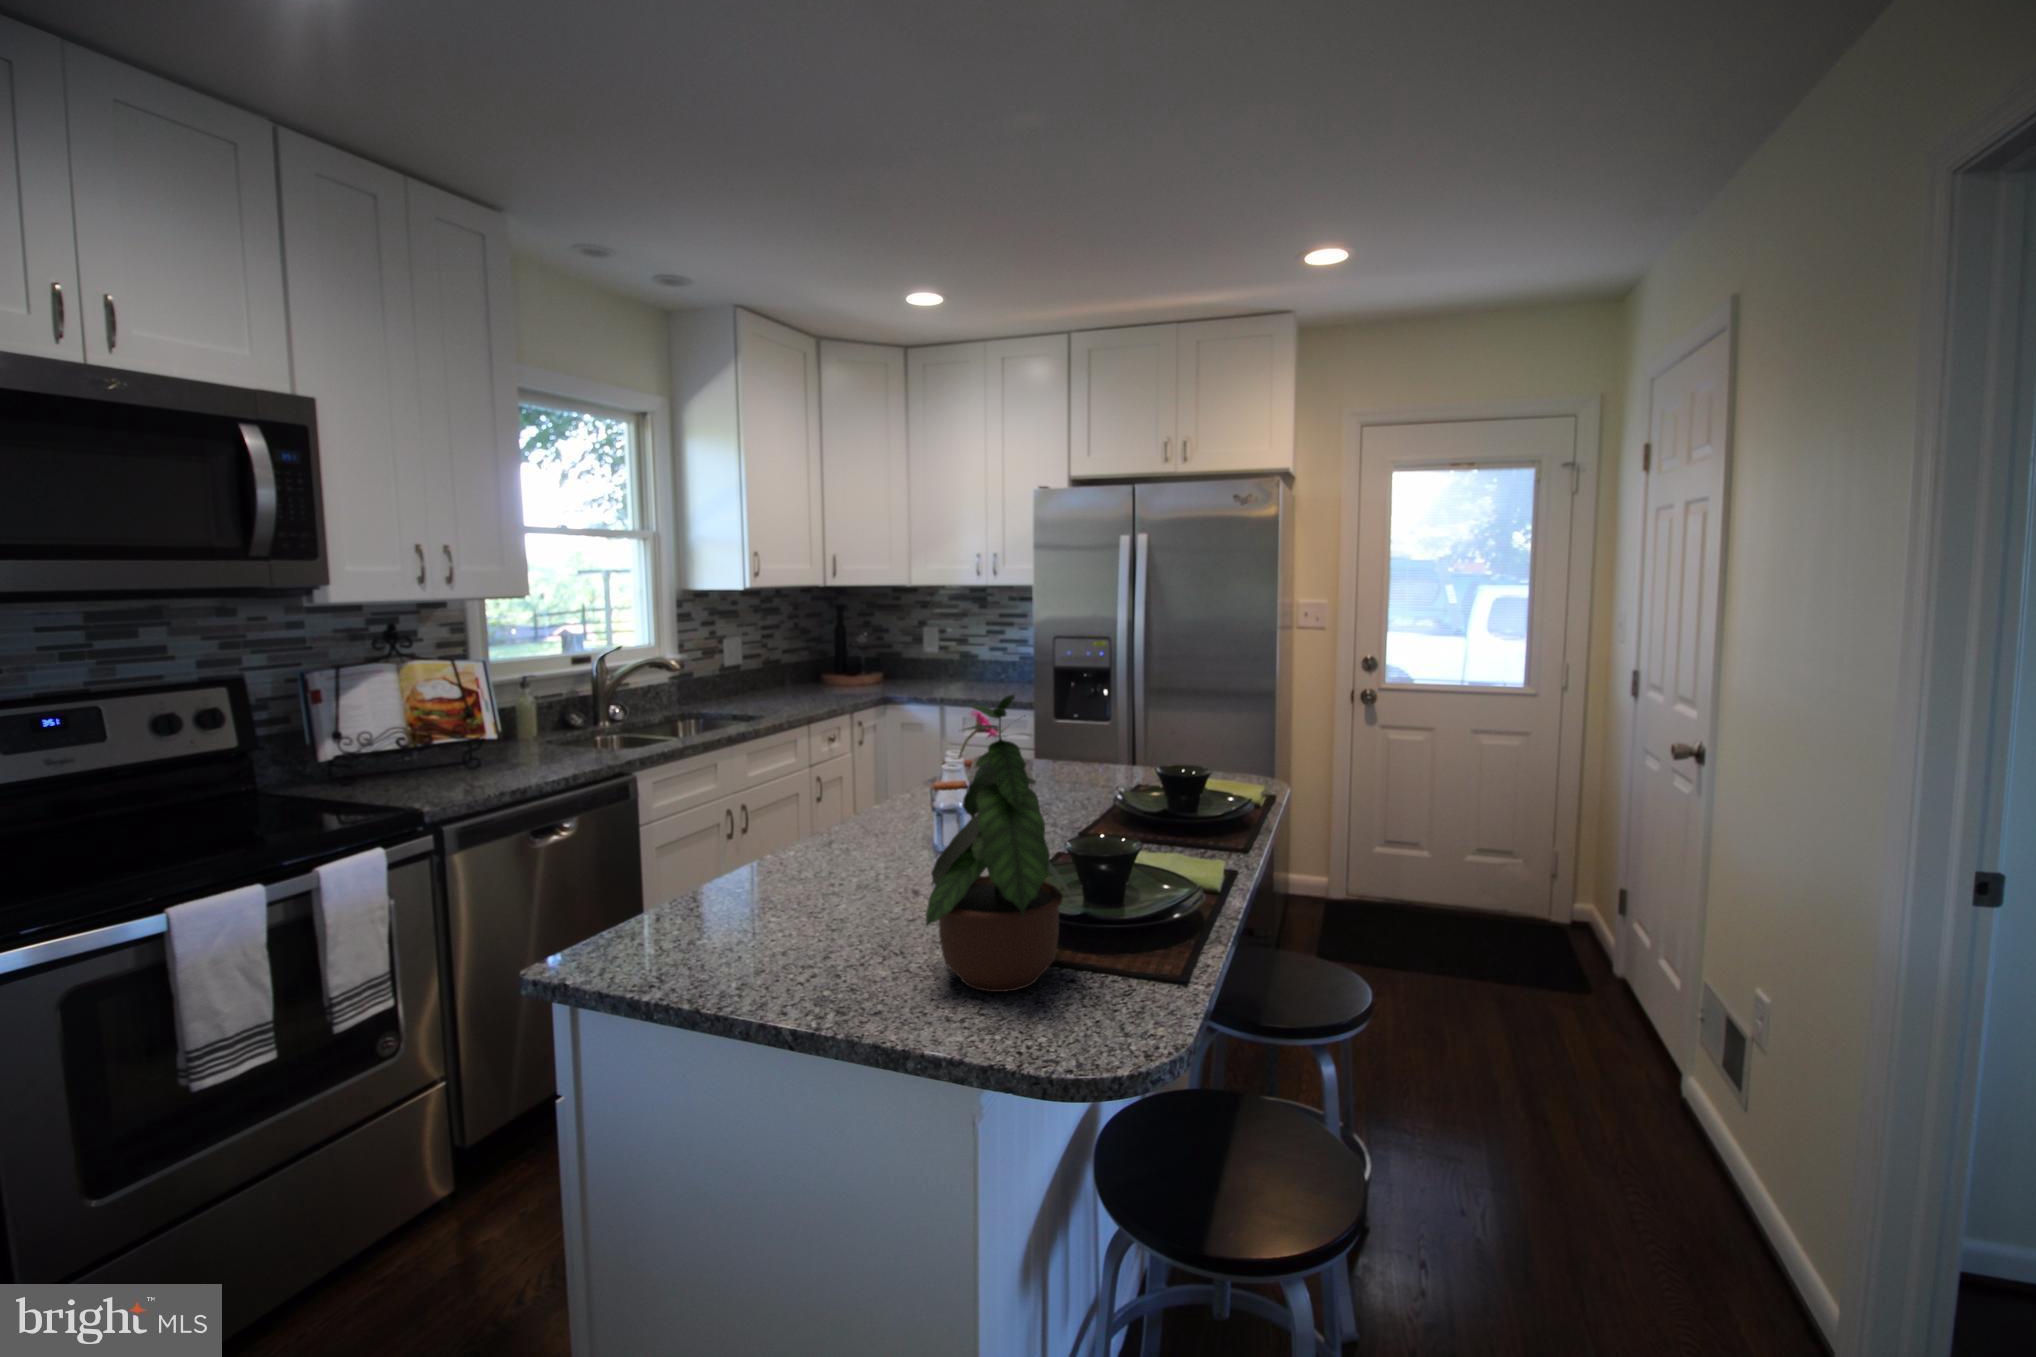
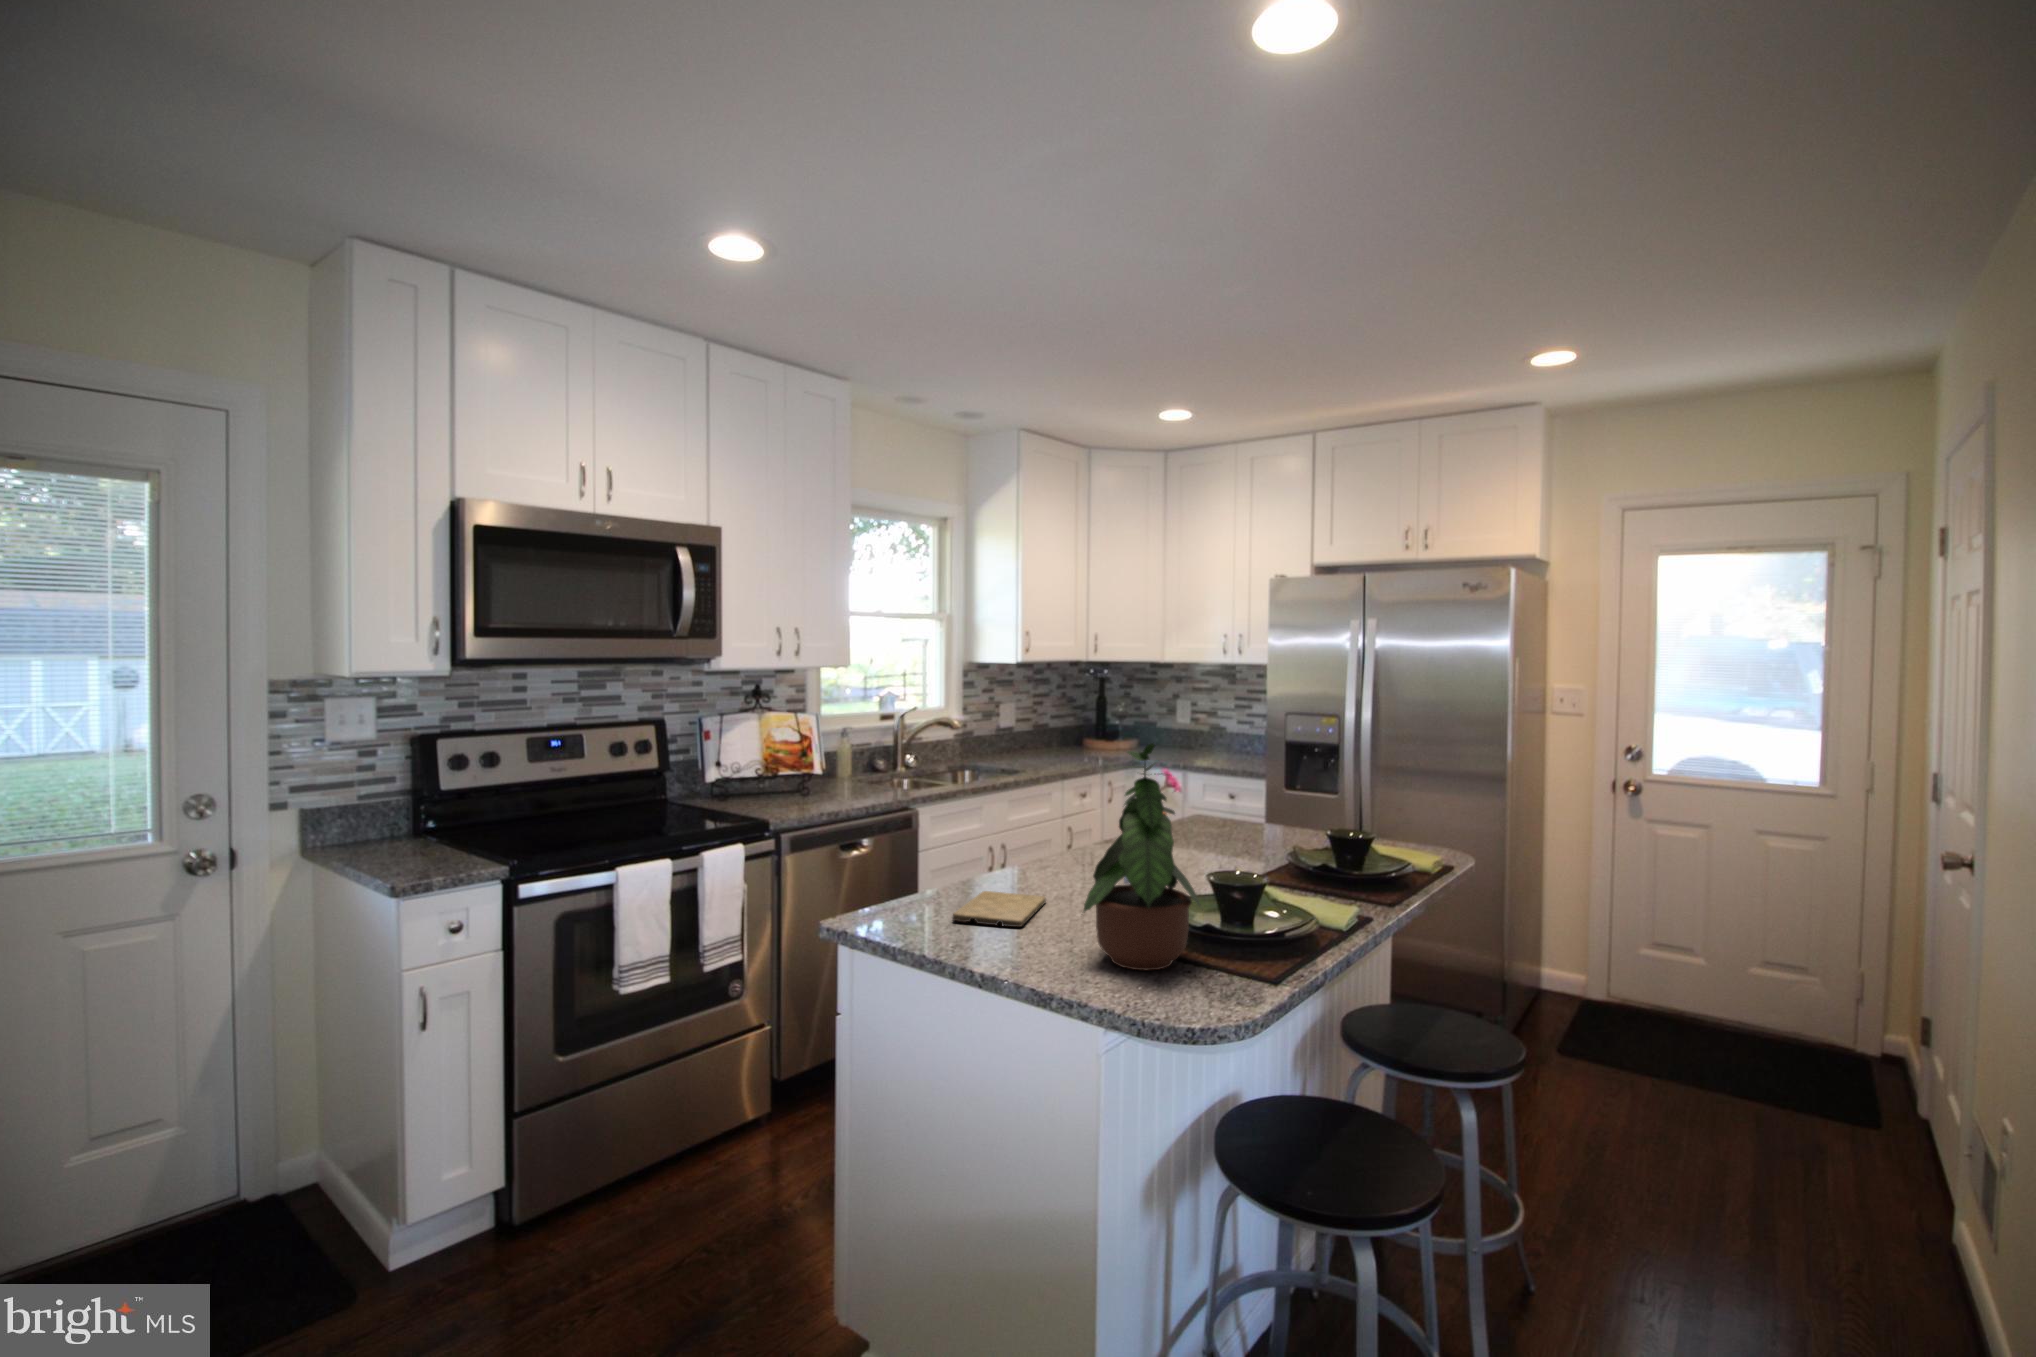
cutting board: none [727,892,846,946] -> present [952,891,1046,927]

